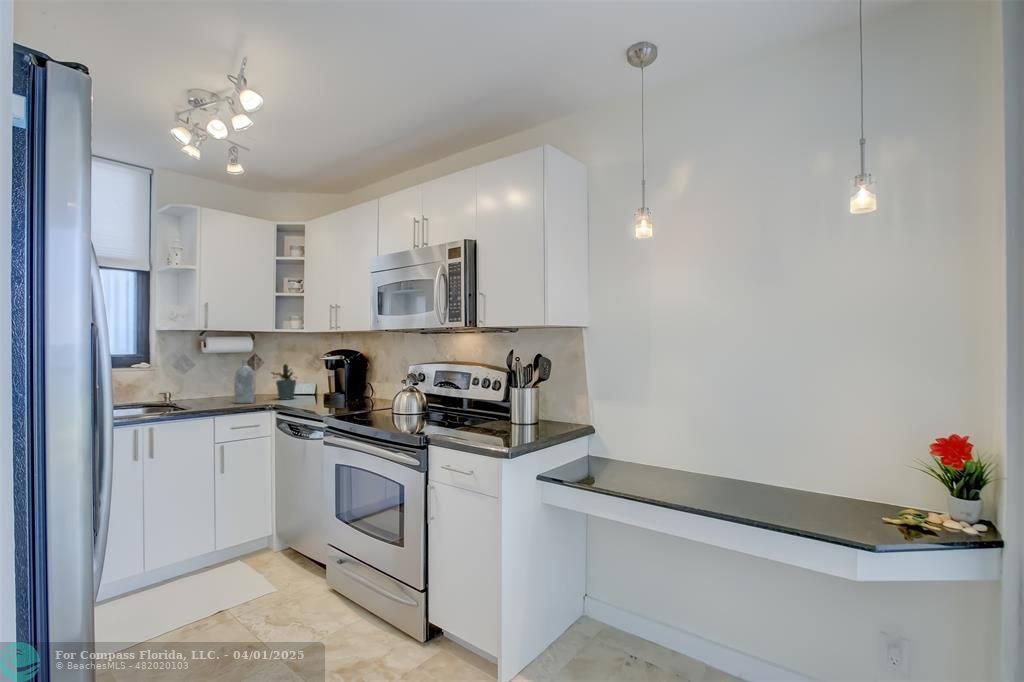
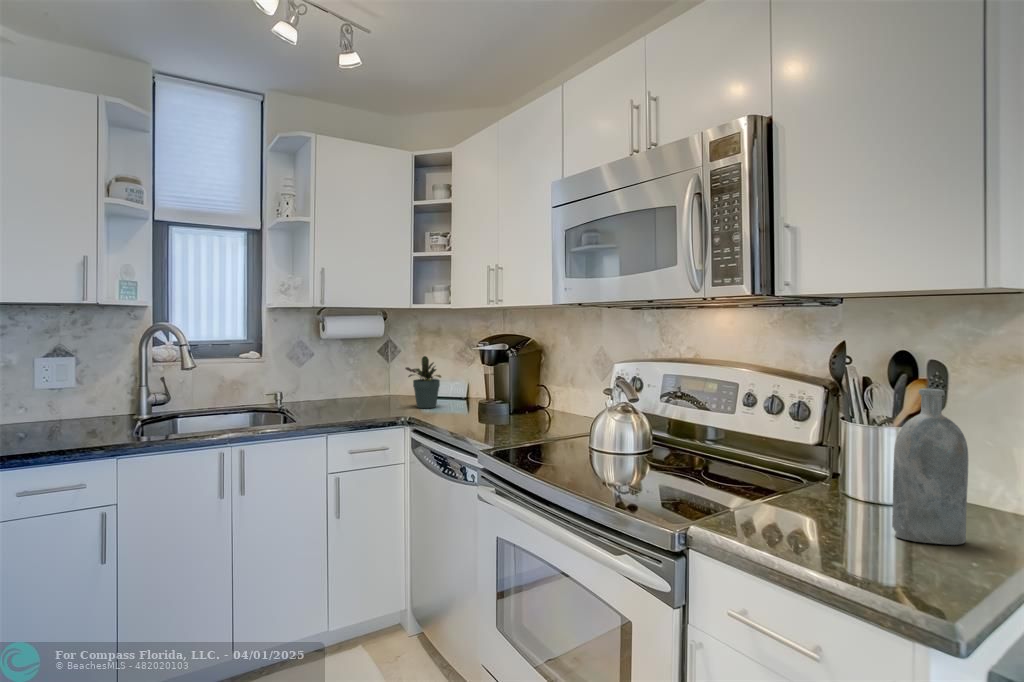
bottle: present [234,359,254,403] -> present [892,389,968,545]

